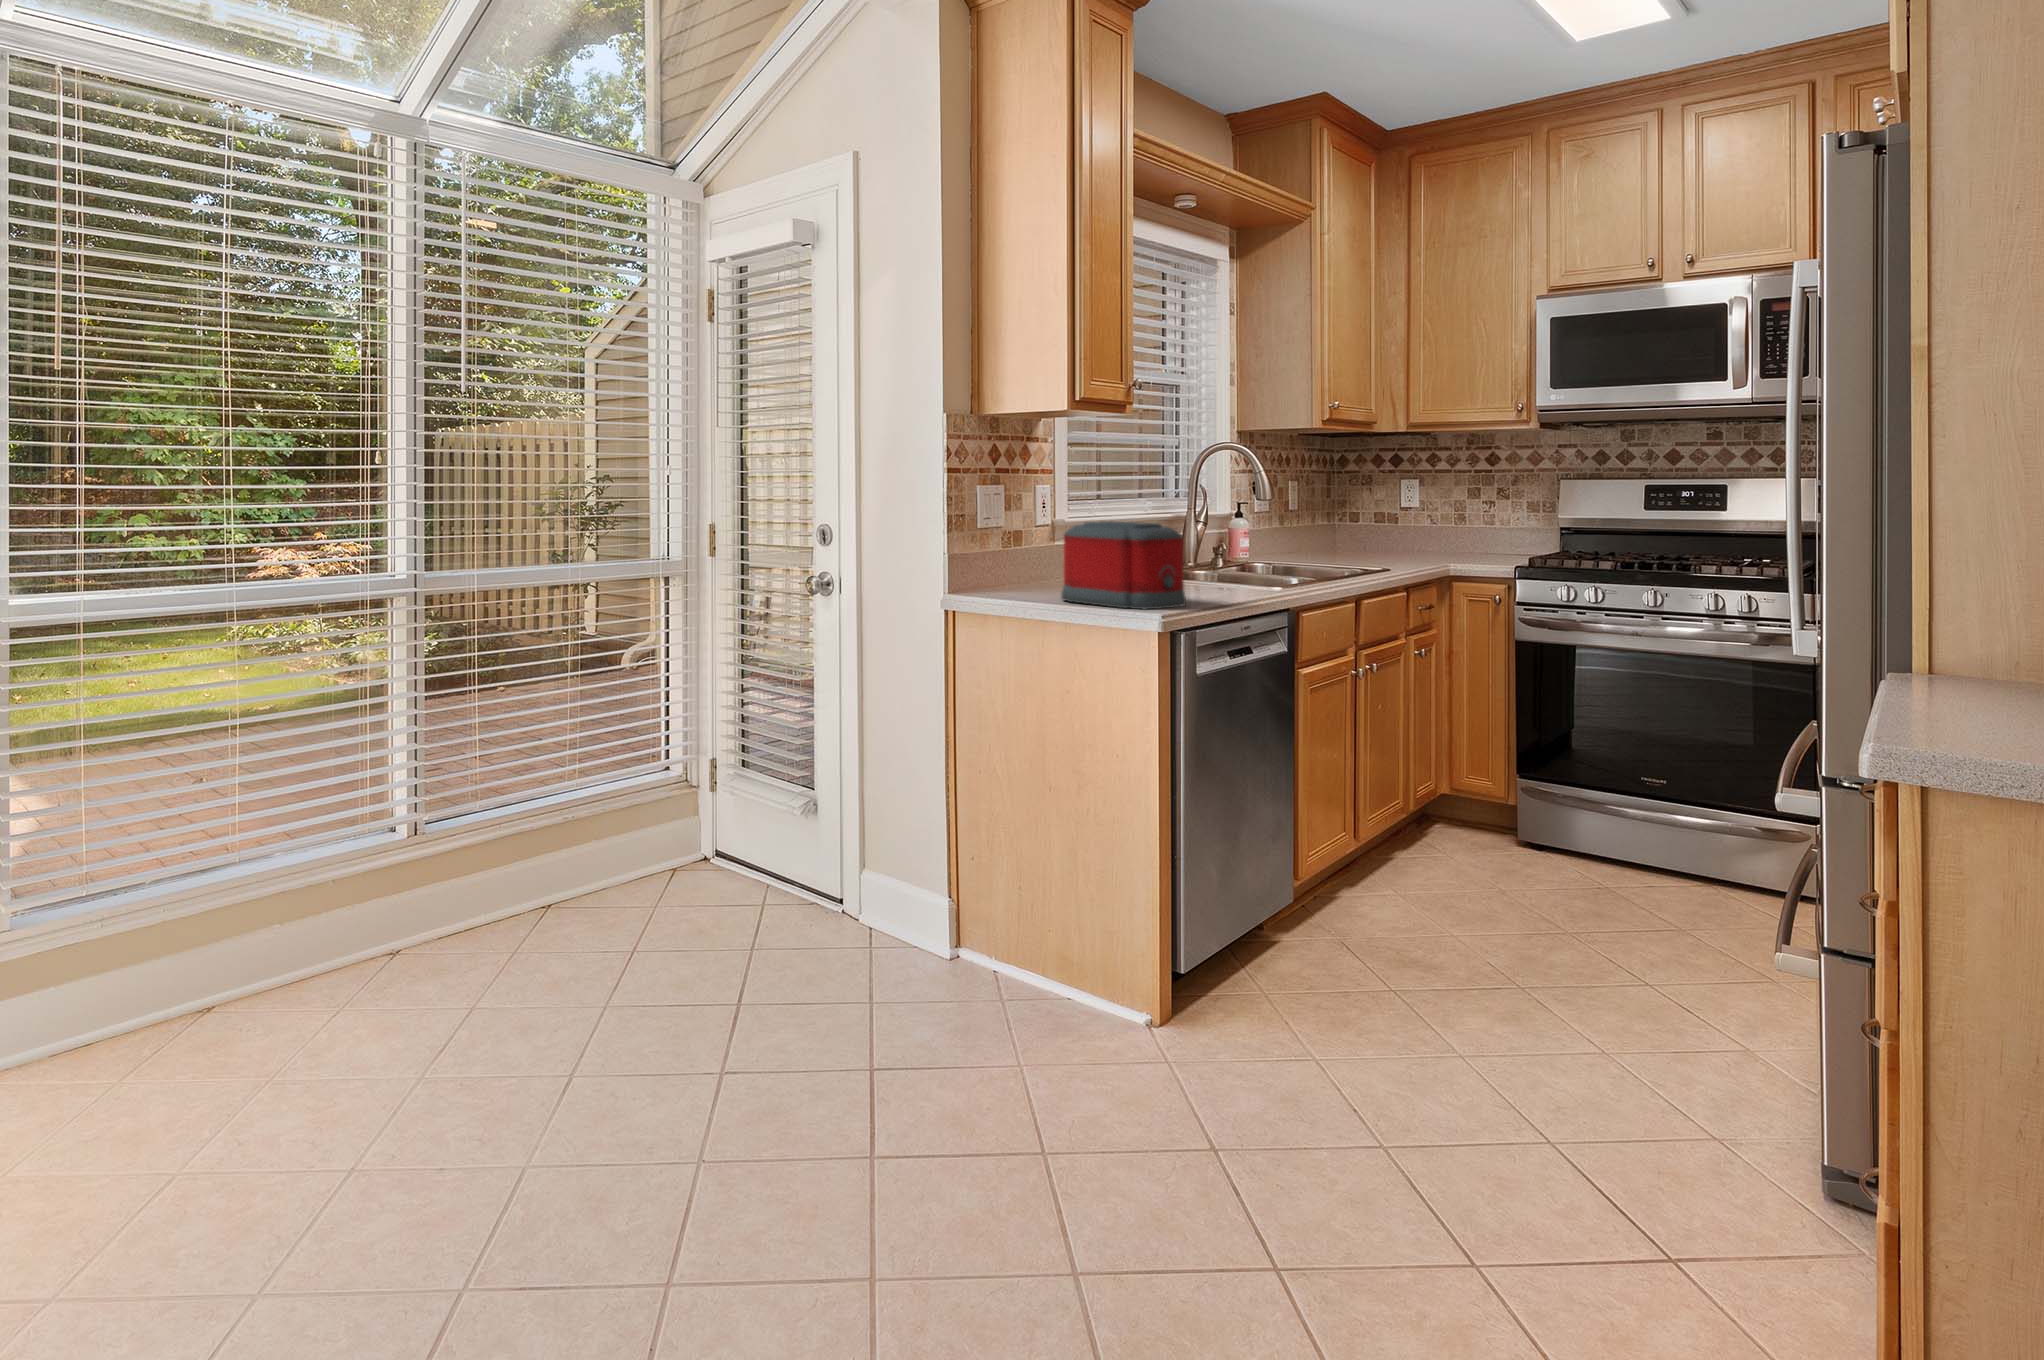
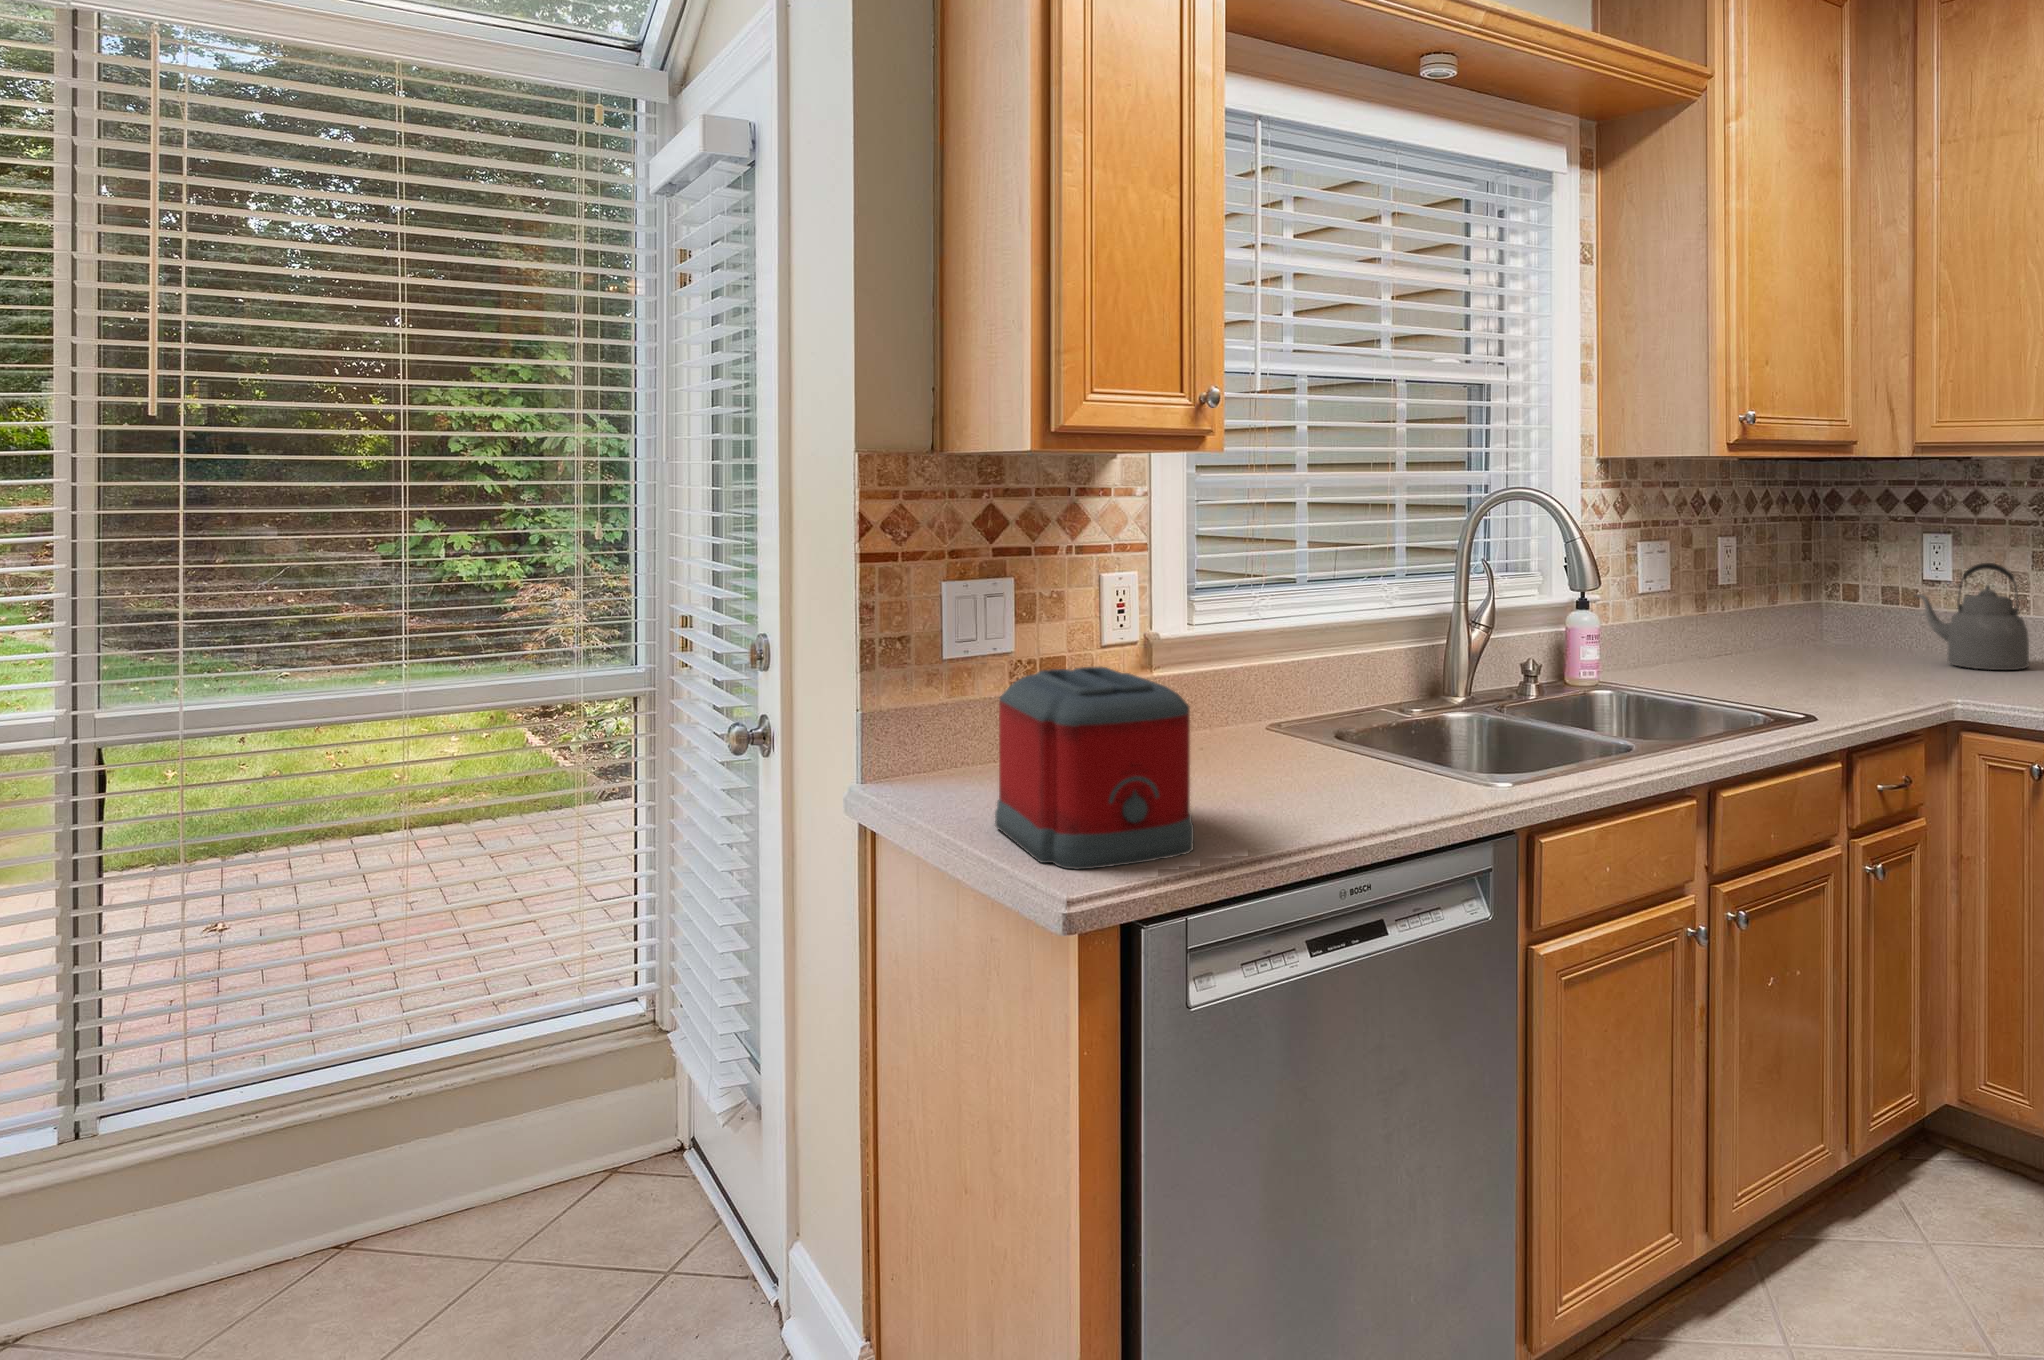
kettle: none [1400,494,1470,555] -> present [1916,563,2029,670]

